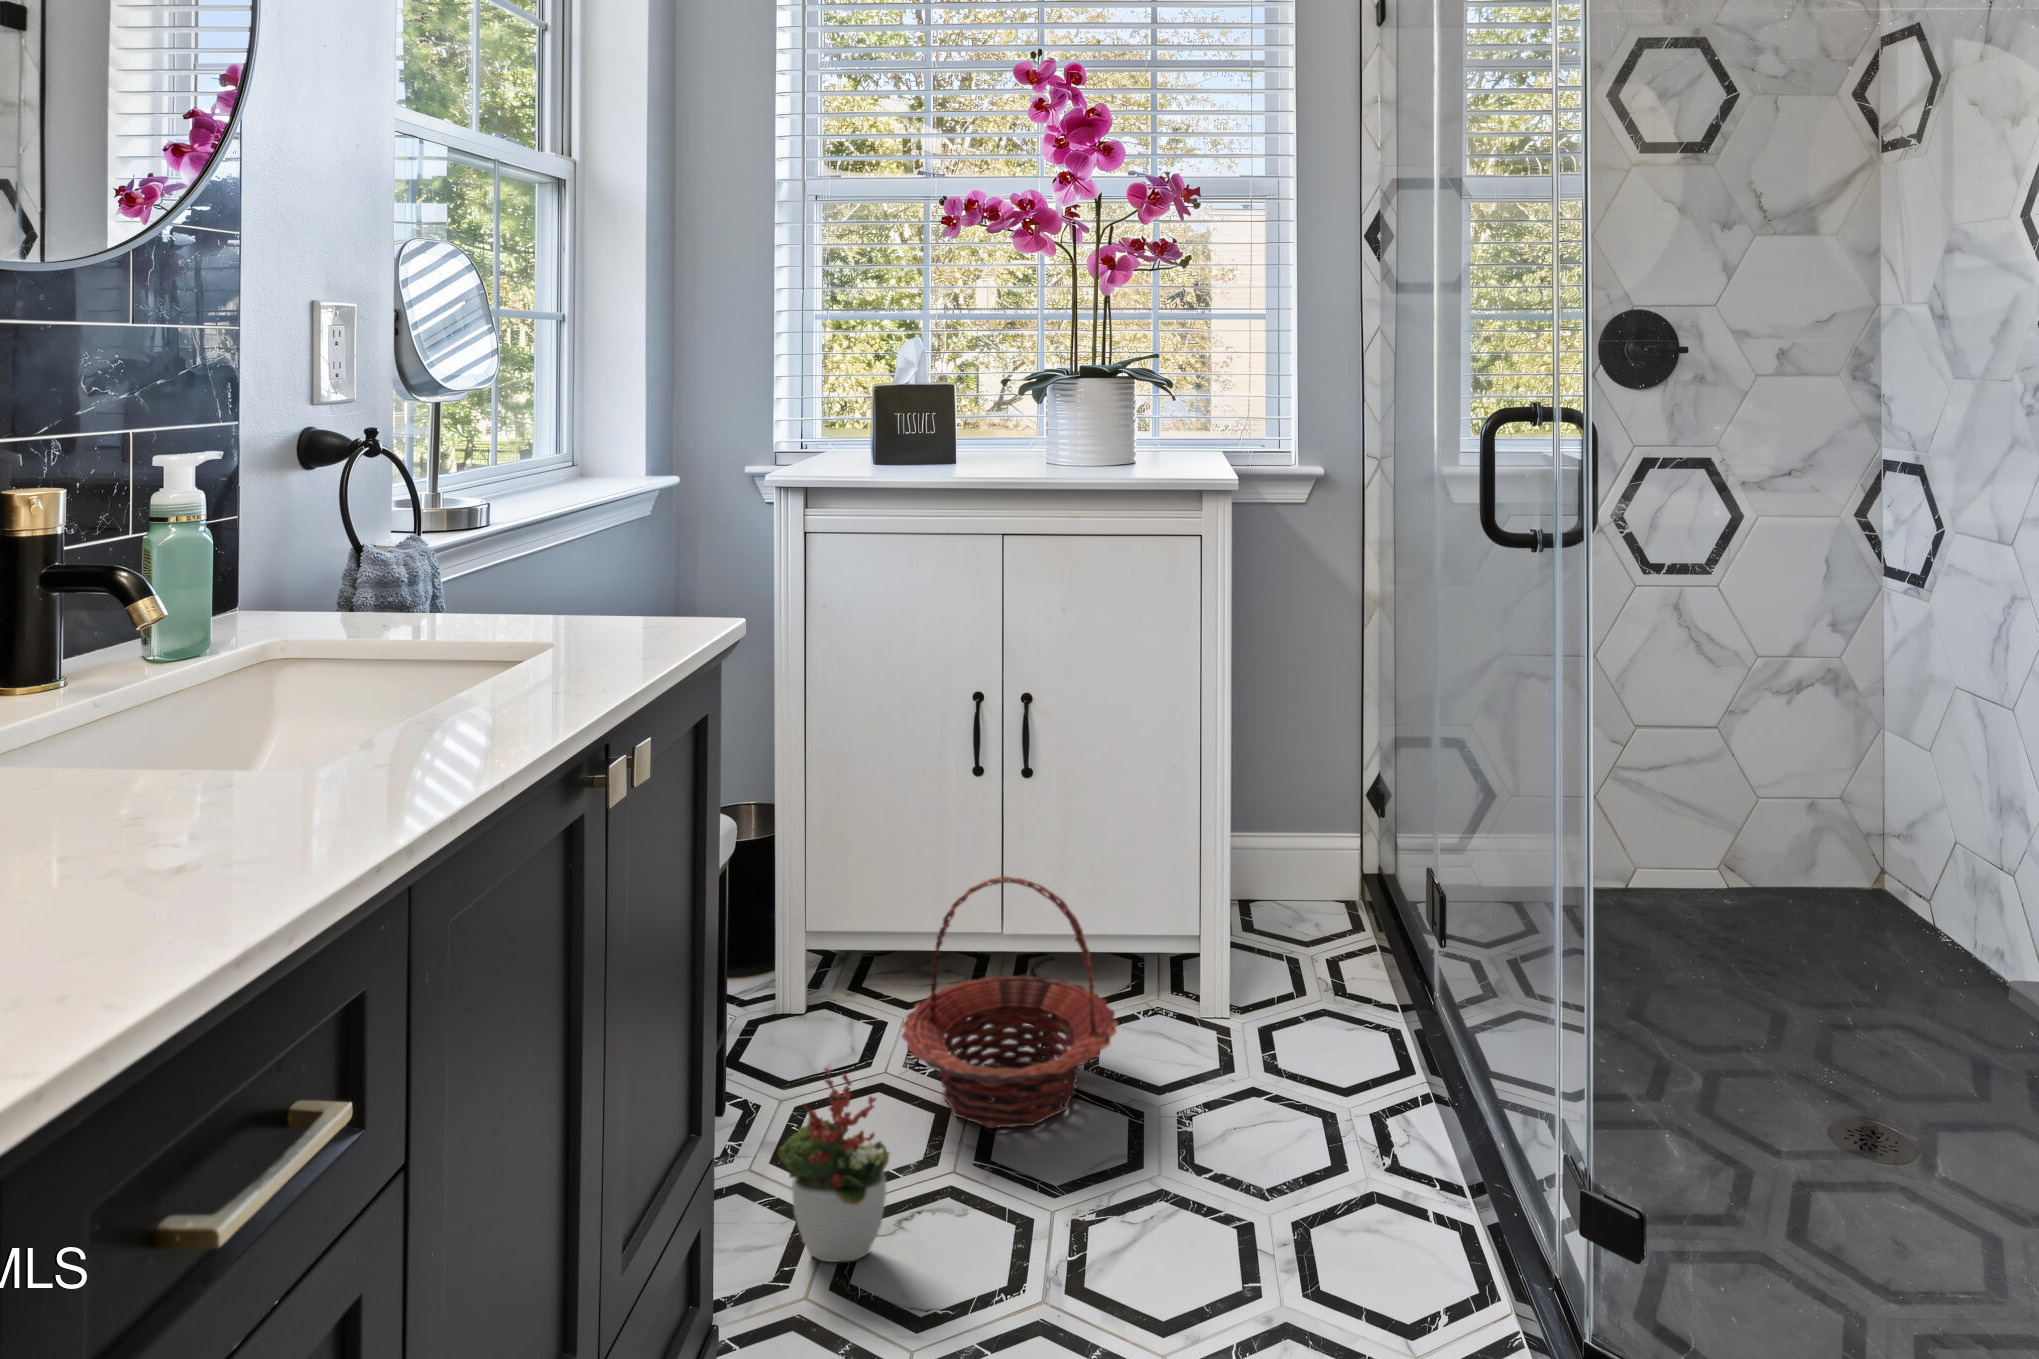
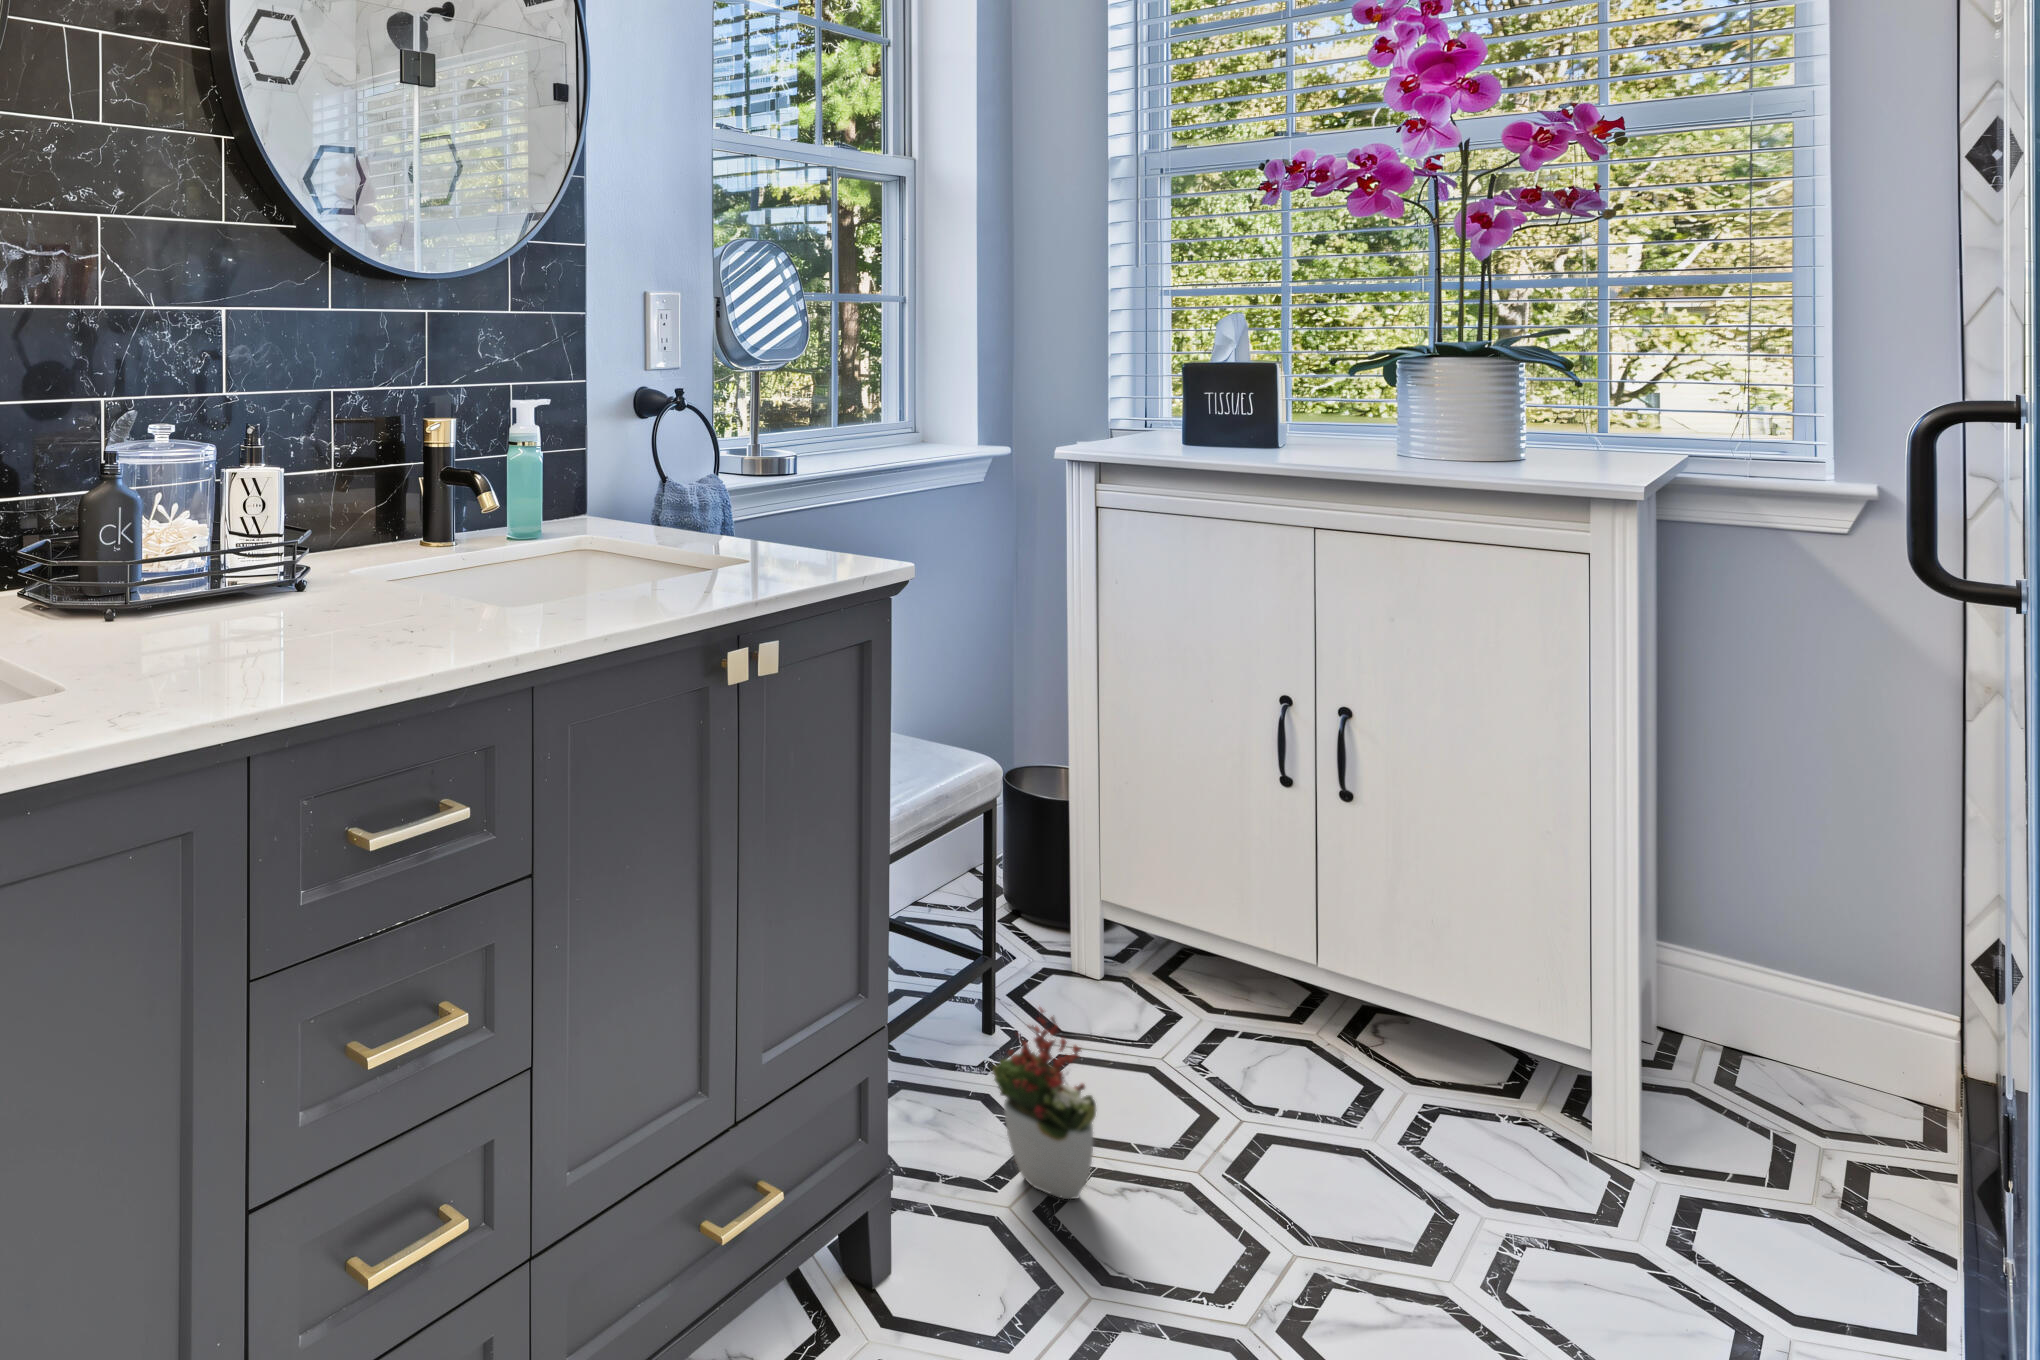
basket: present [902,877,1118,1128] -> none [1164,889,1429,1164]

